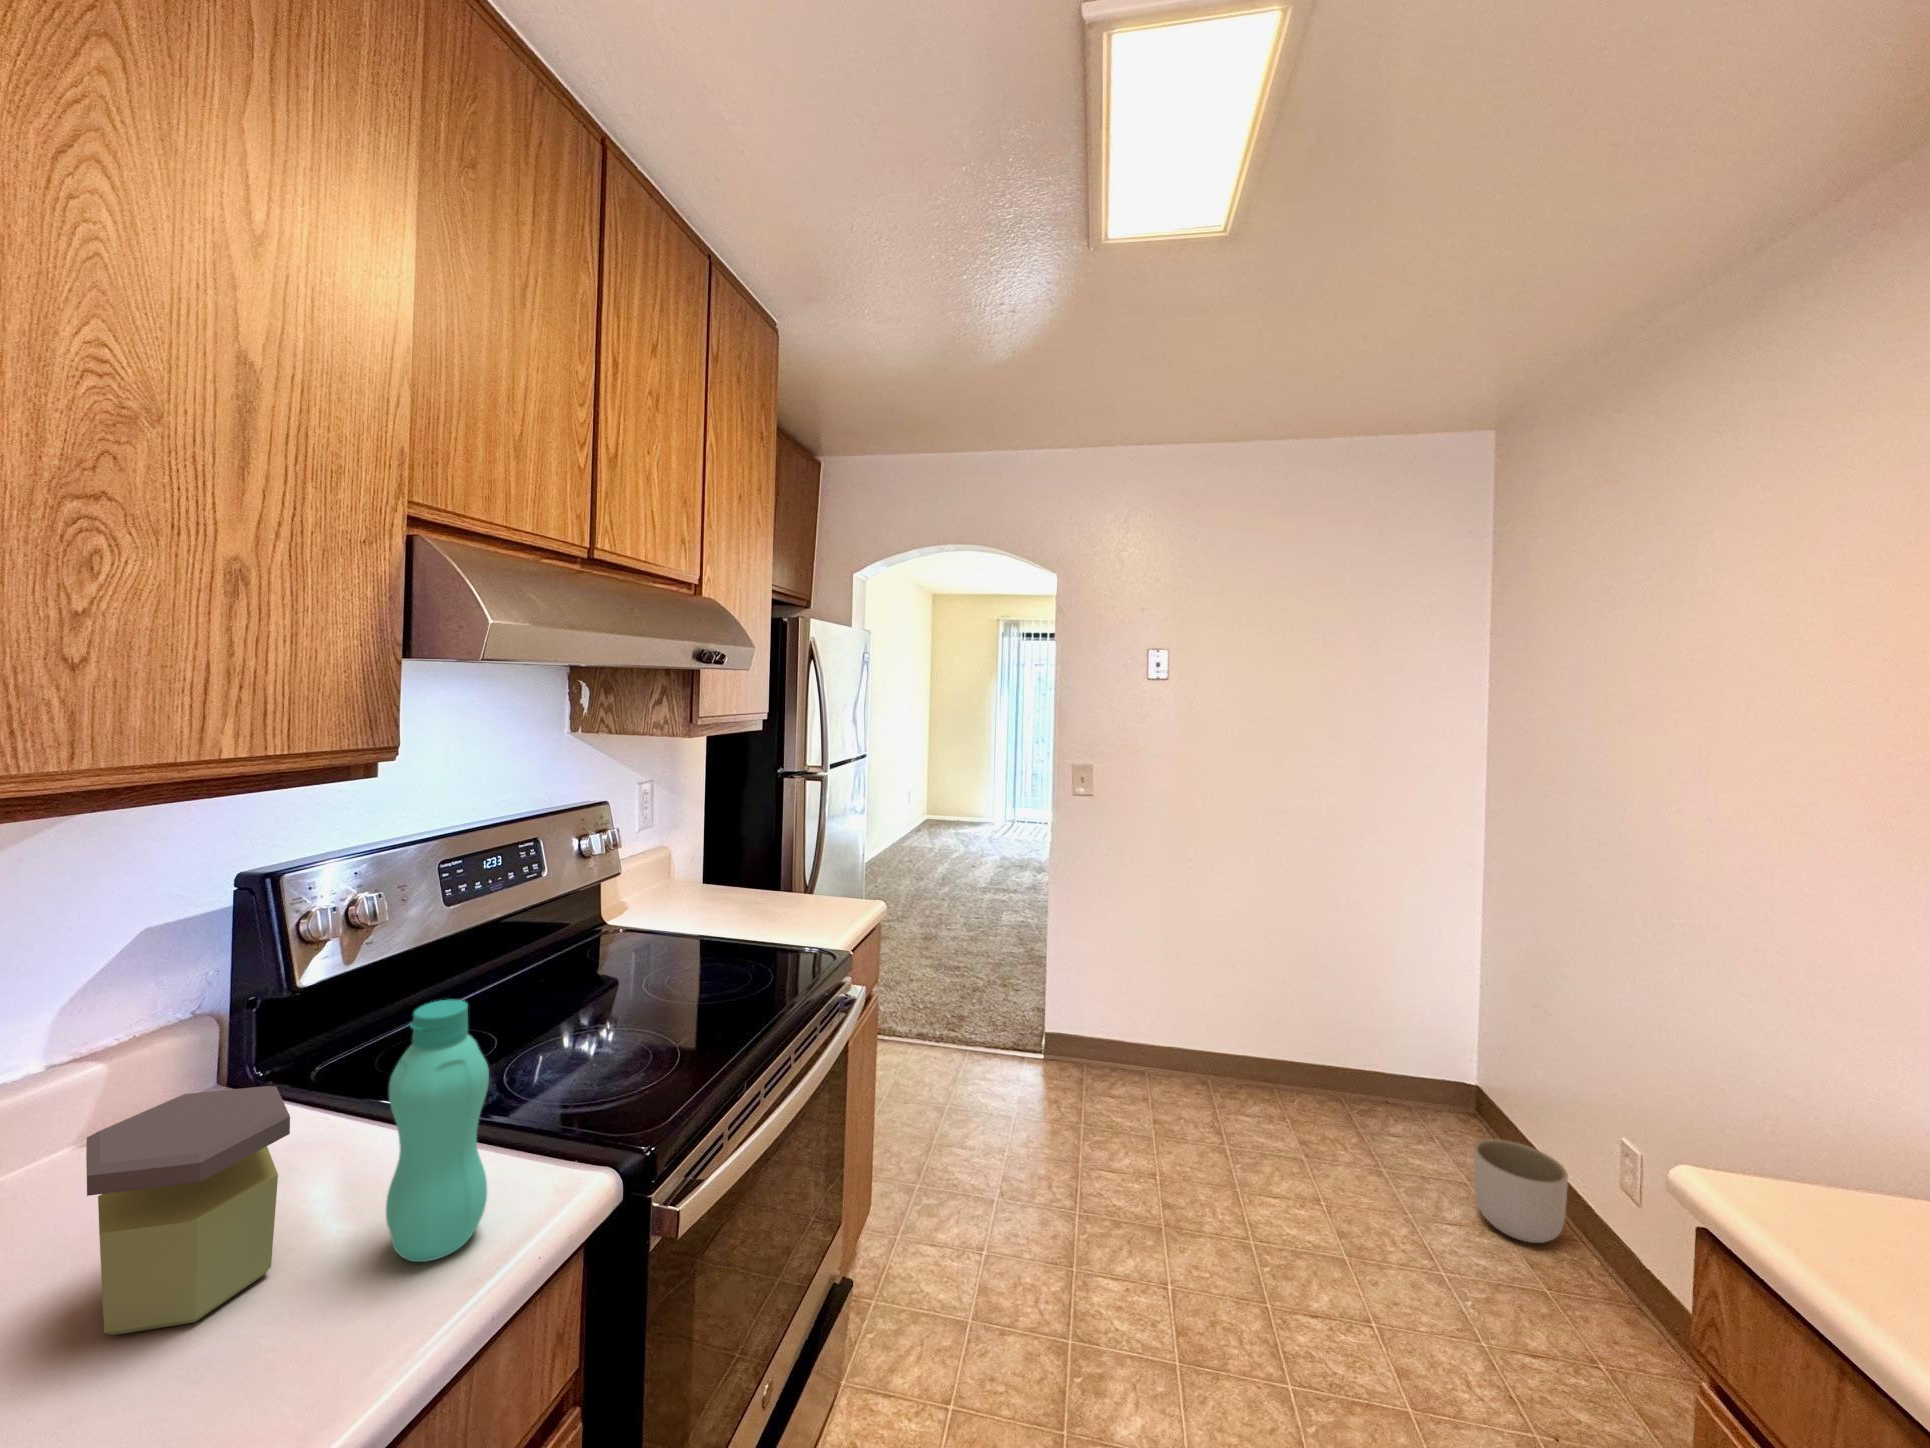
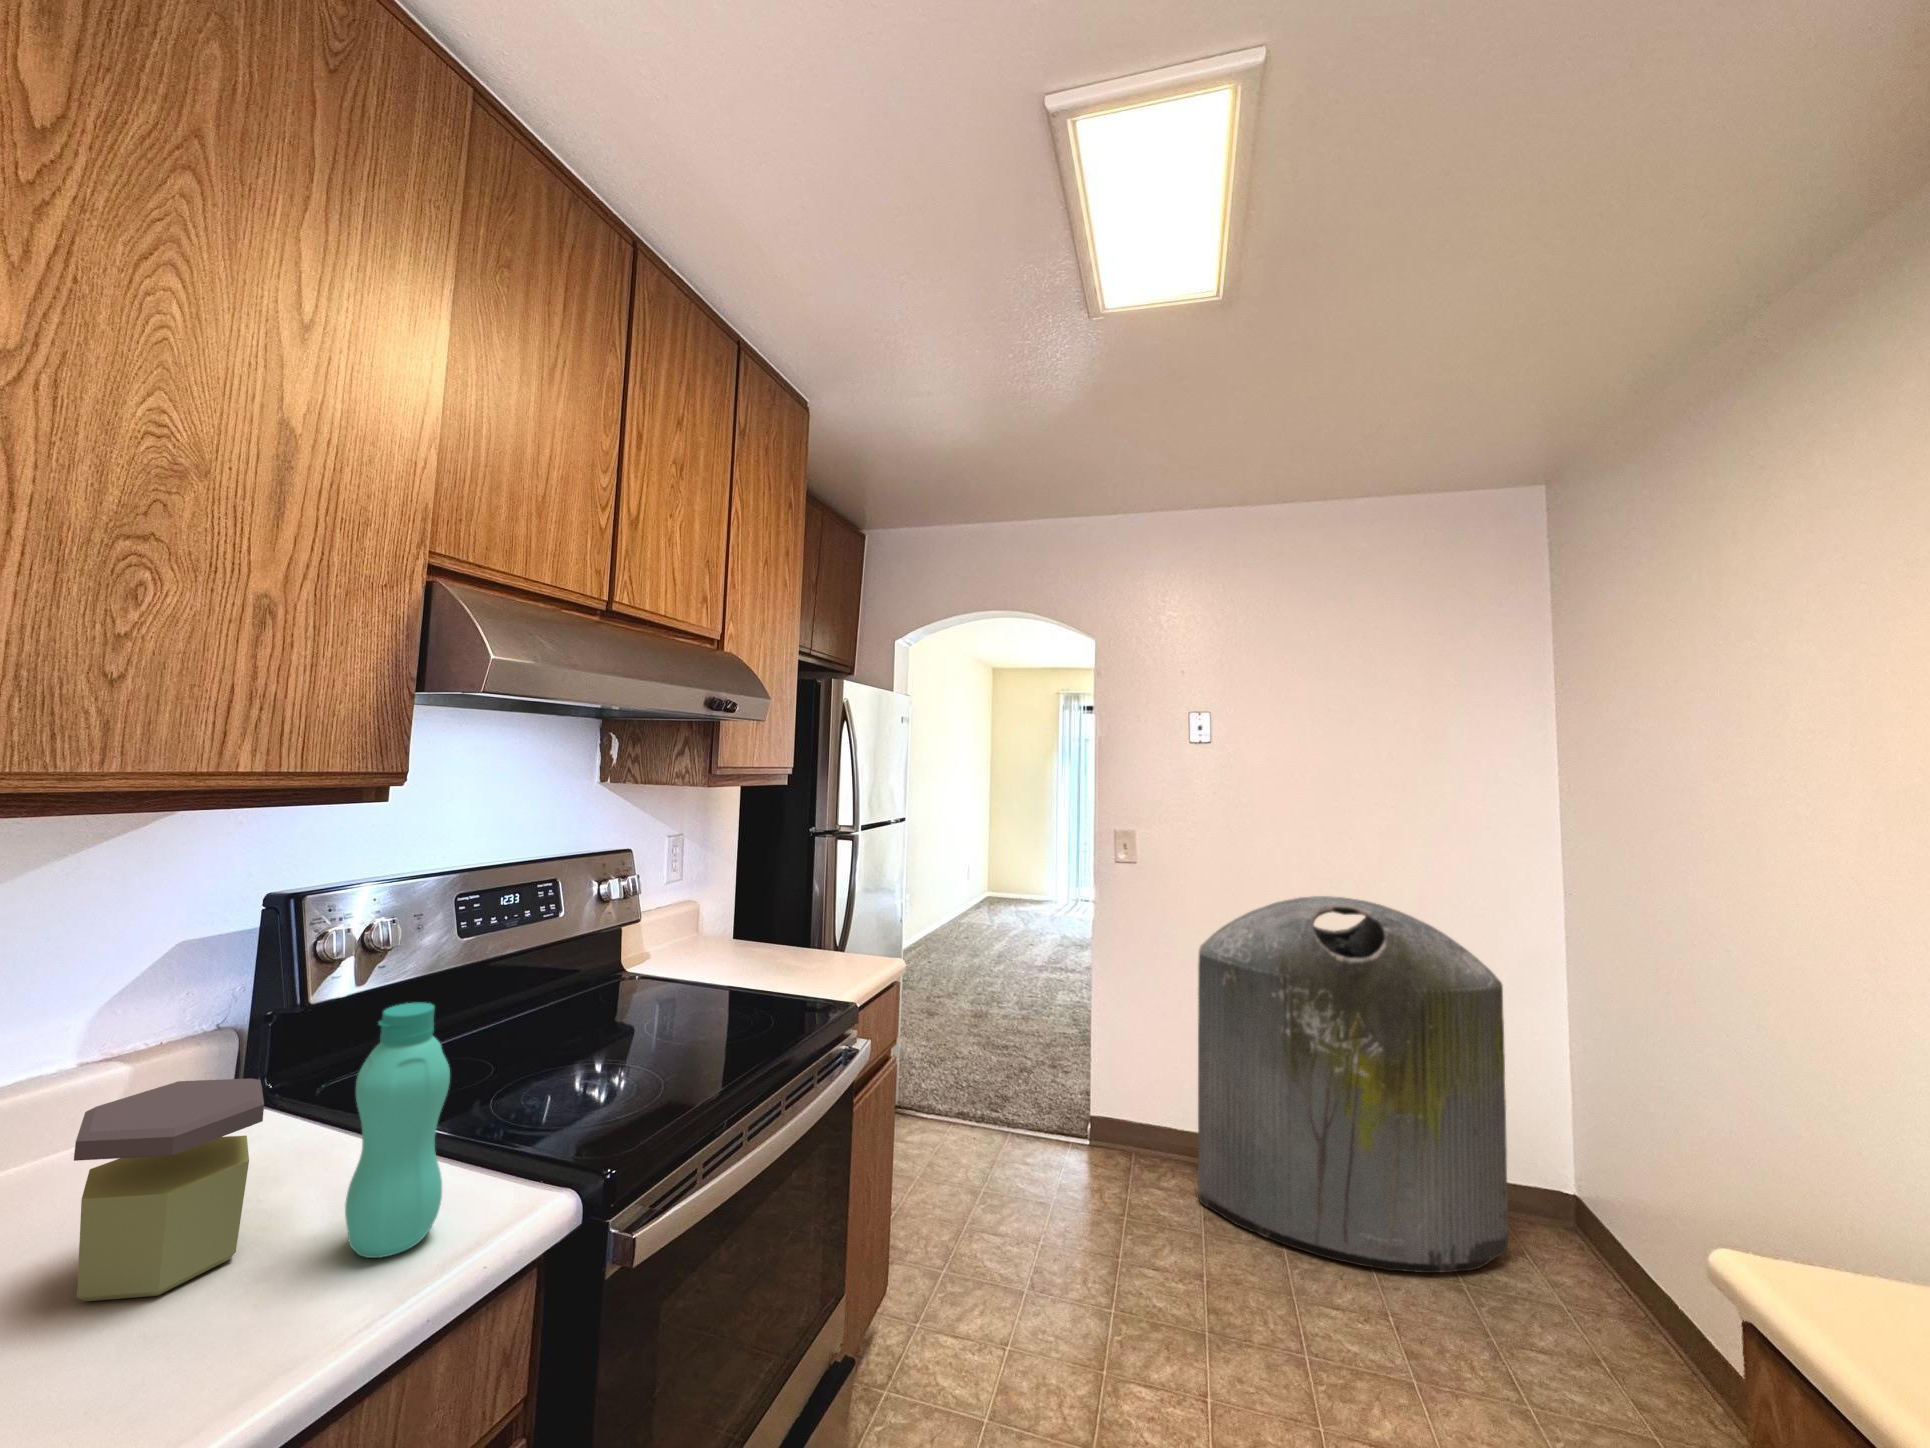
trash can: none [1146,827,1429,1160] -> present [1198,896,1508,1273]
planter: present [1474,1139,1568,1243] -> none [1565,1254,1677,1381]

